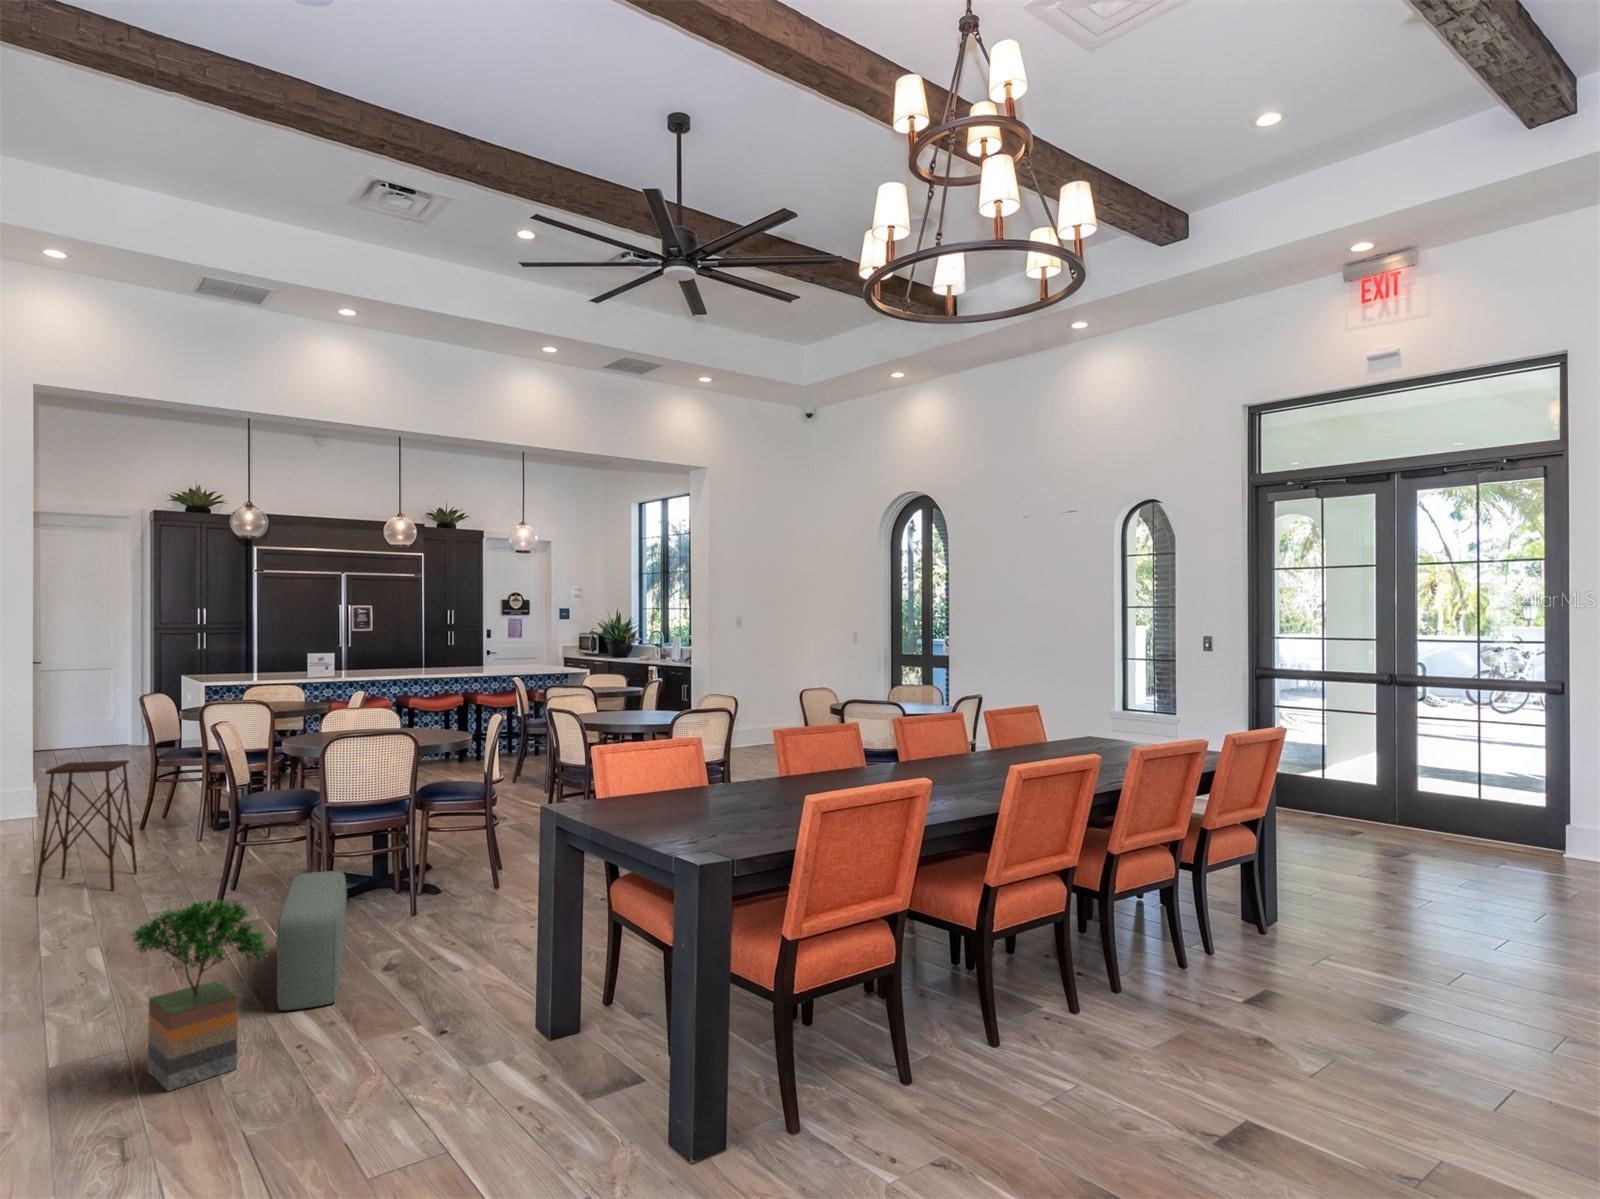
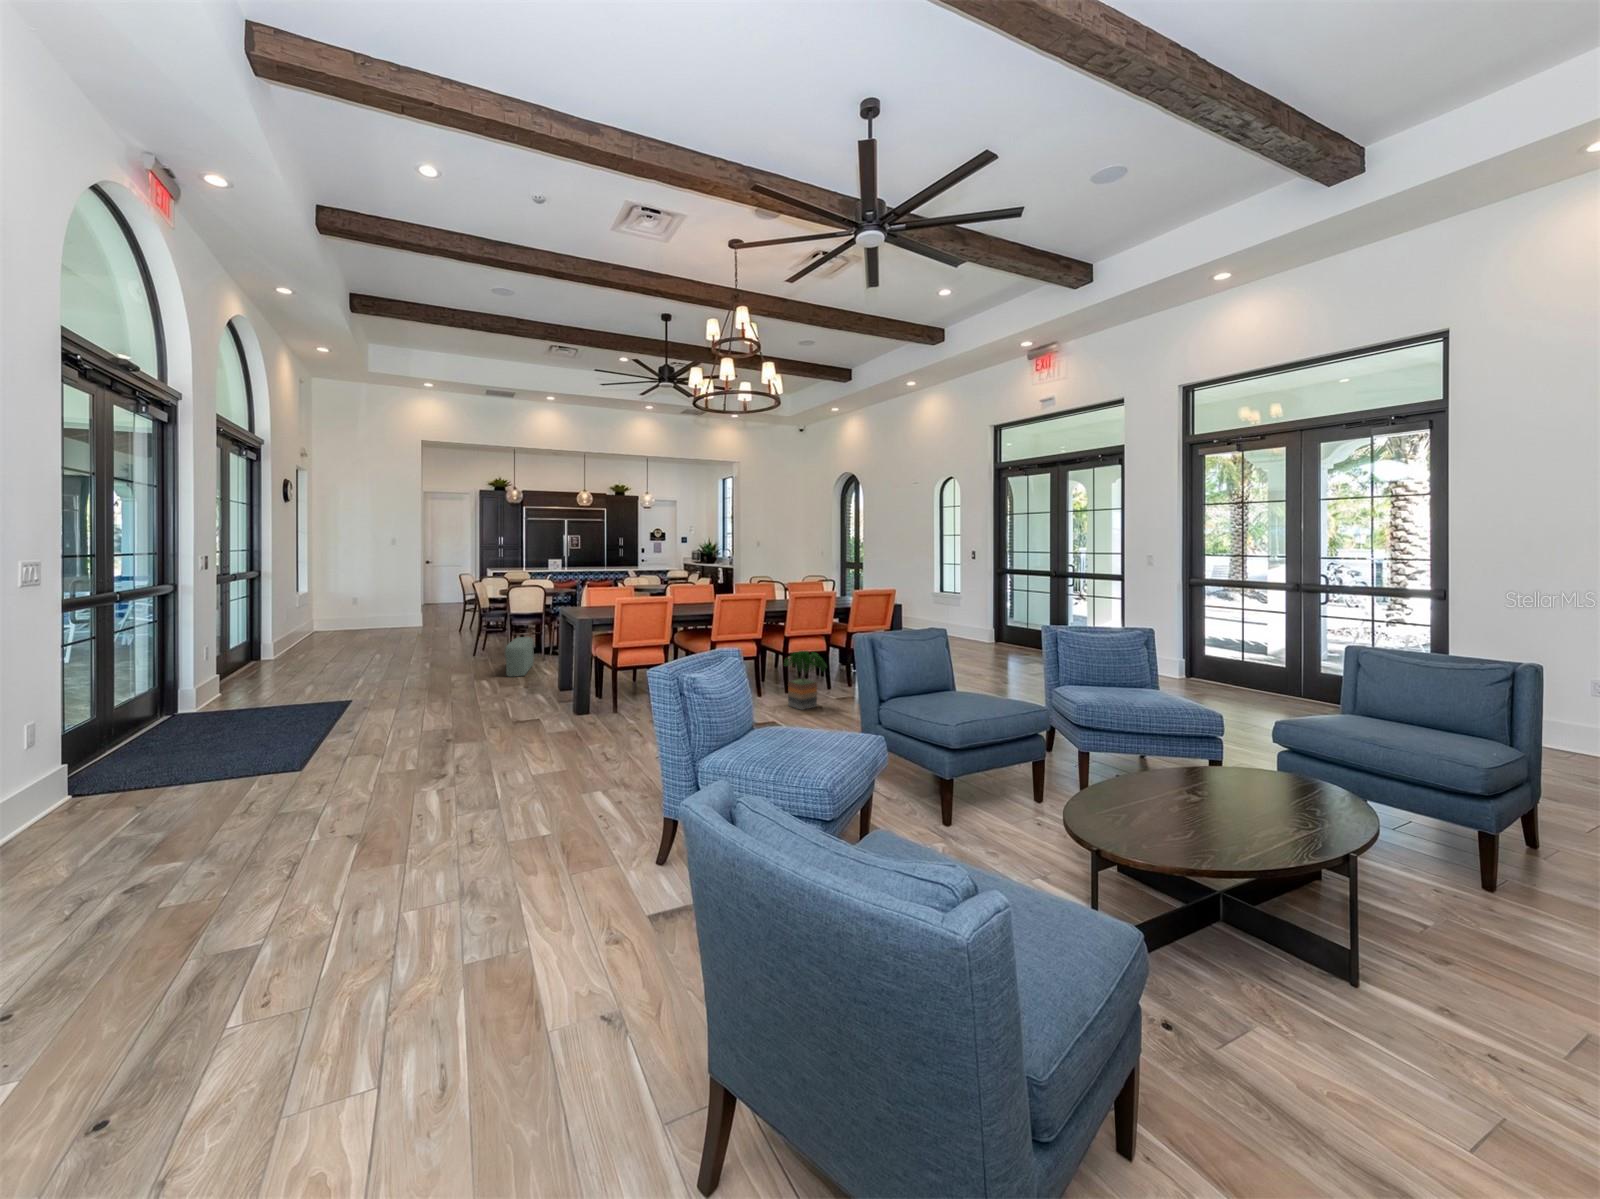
side table: present [35,760,137,896] -> none [433,600,469,648]
potted tree: present [132,899,268,1091] -> present [785,651,826,710]

